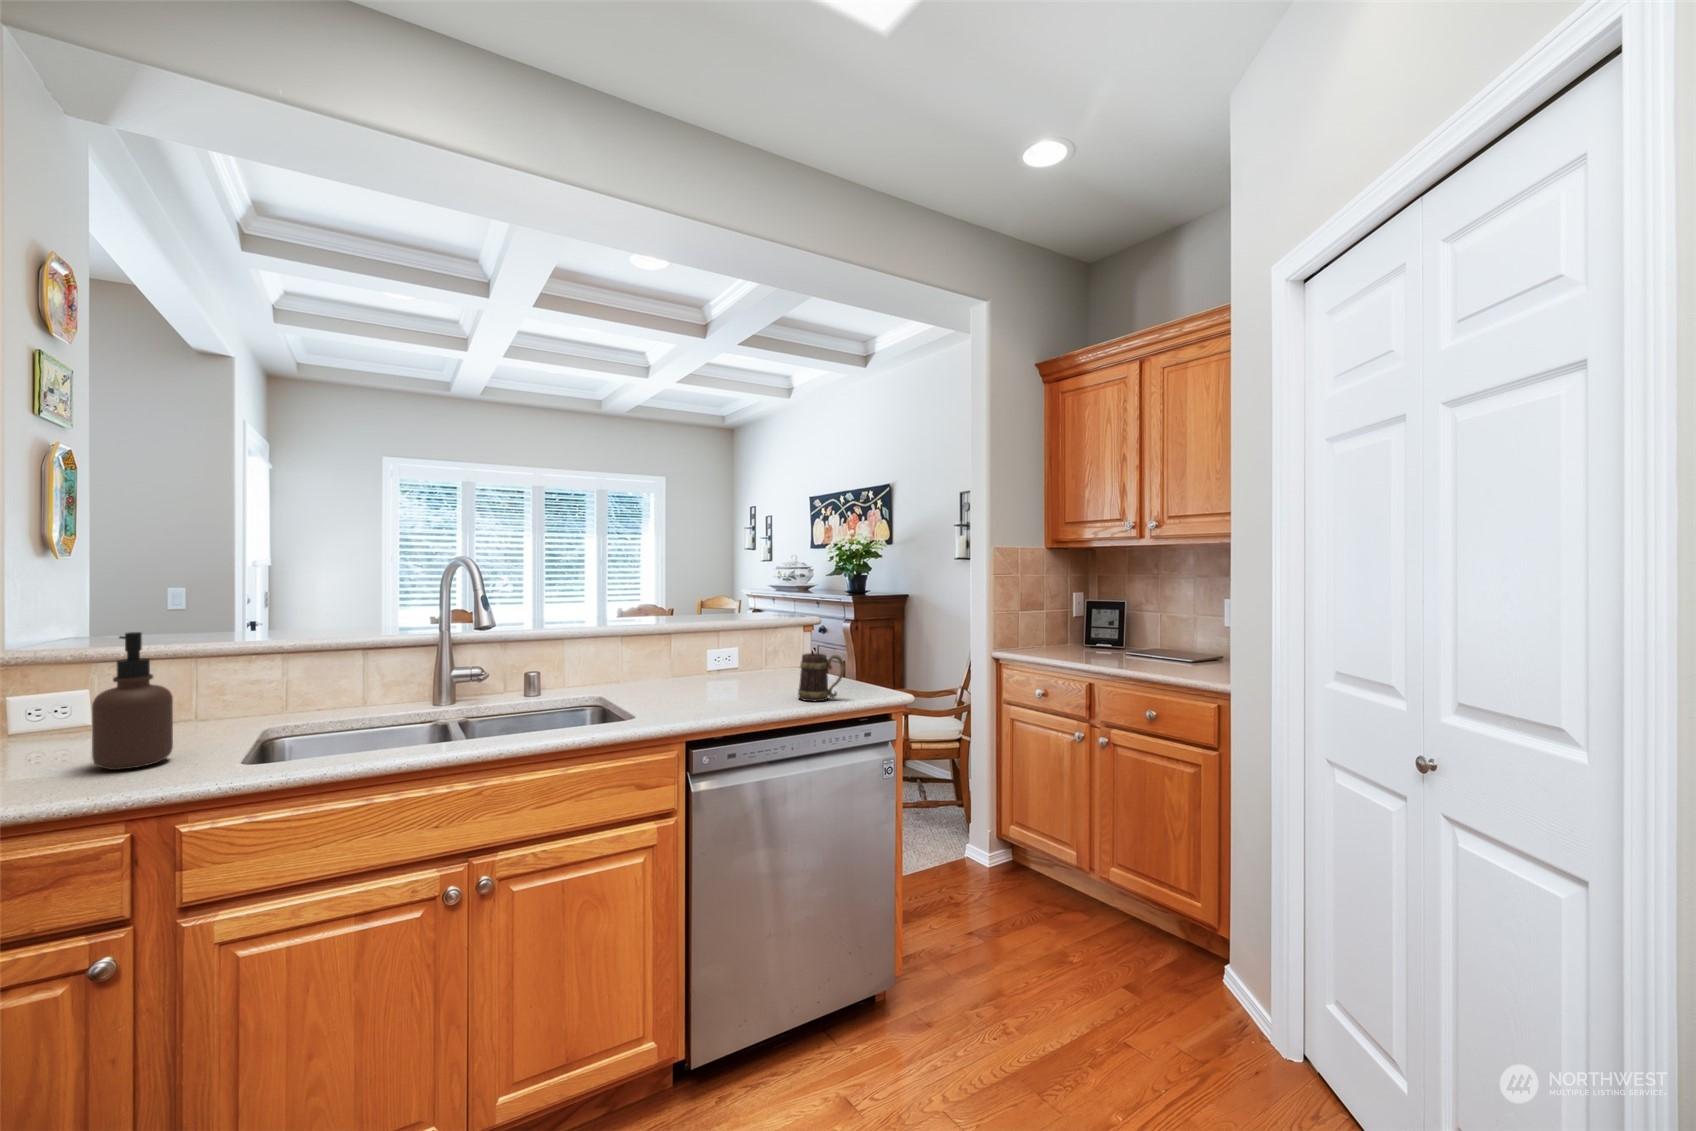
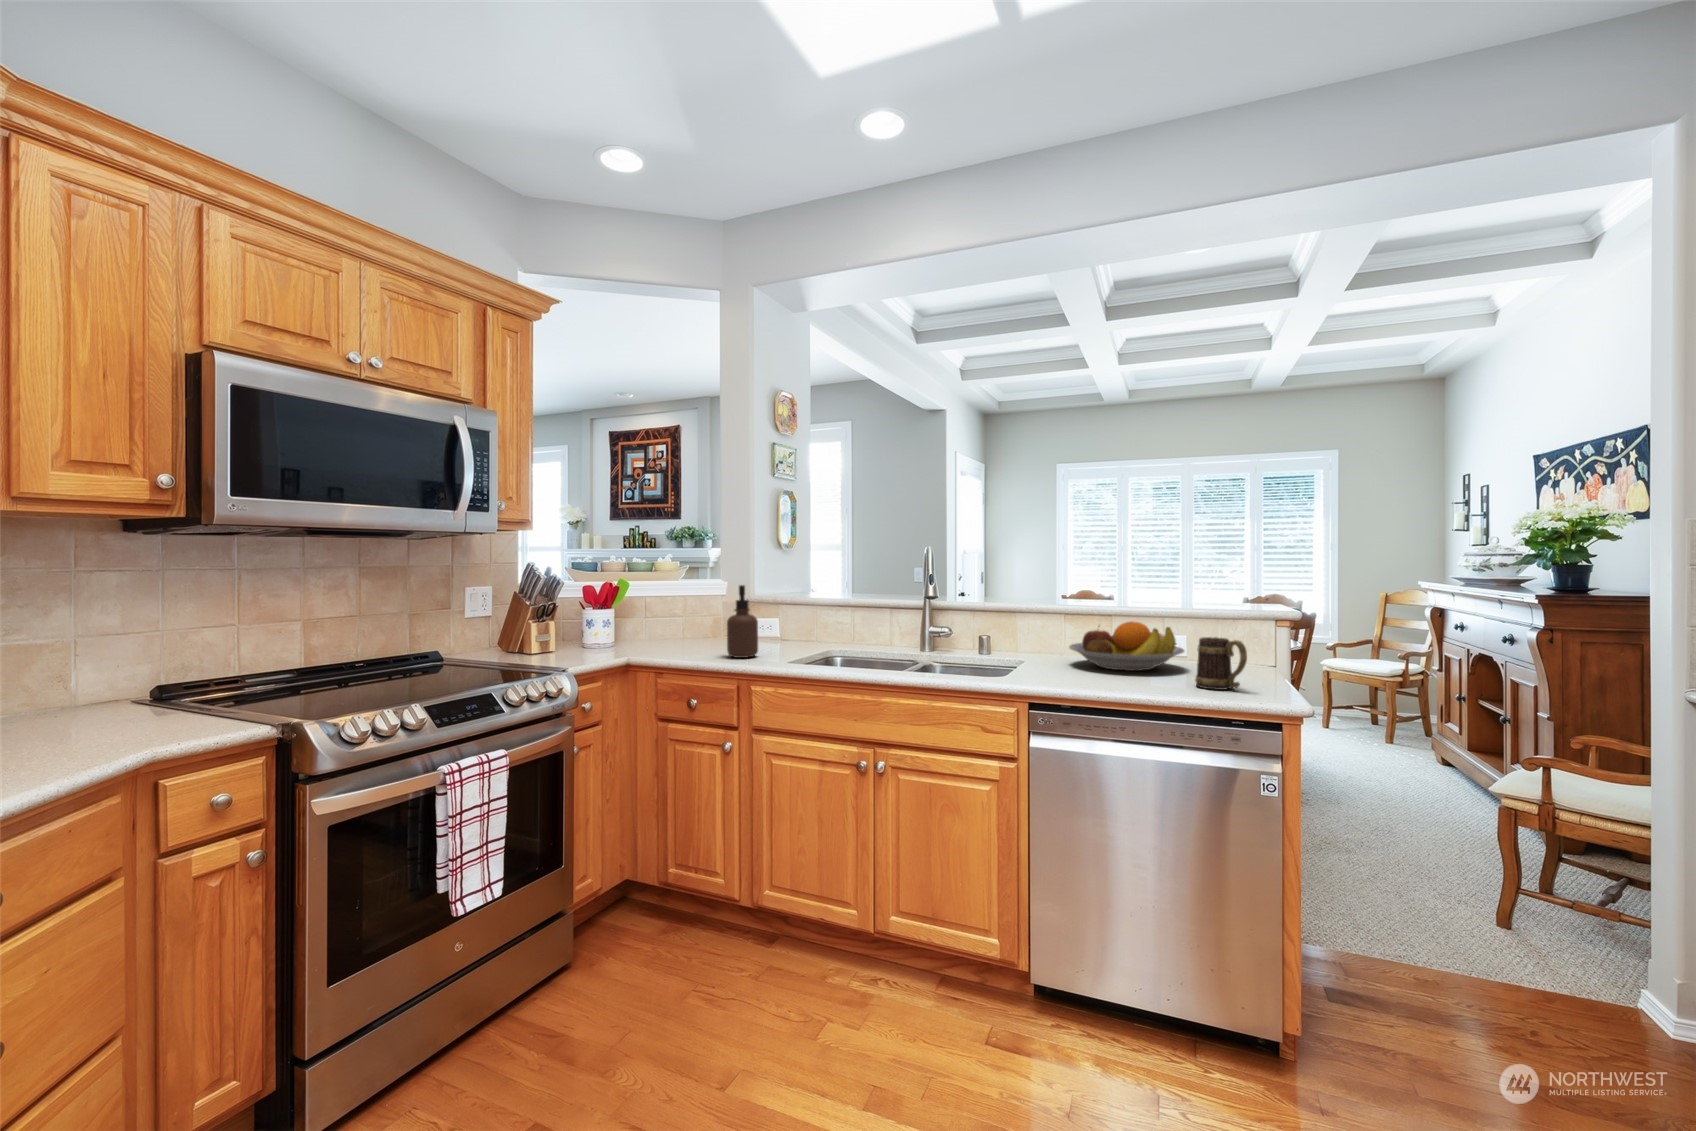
fruit bowl: none [645,642,757,694] -> present [1069,621,1184,671]

